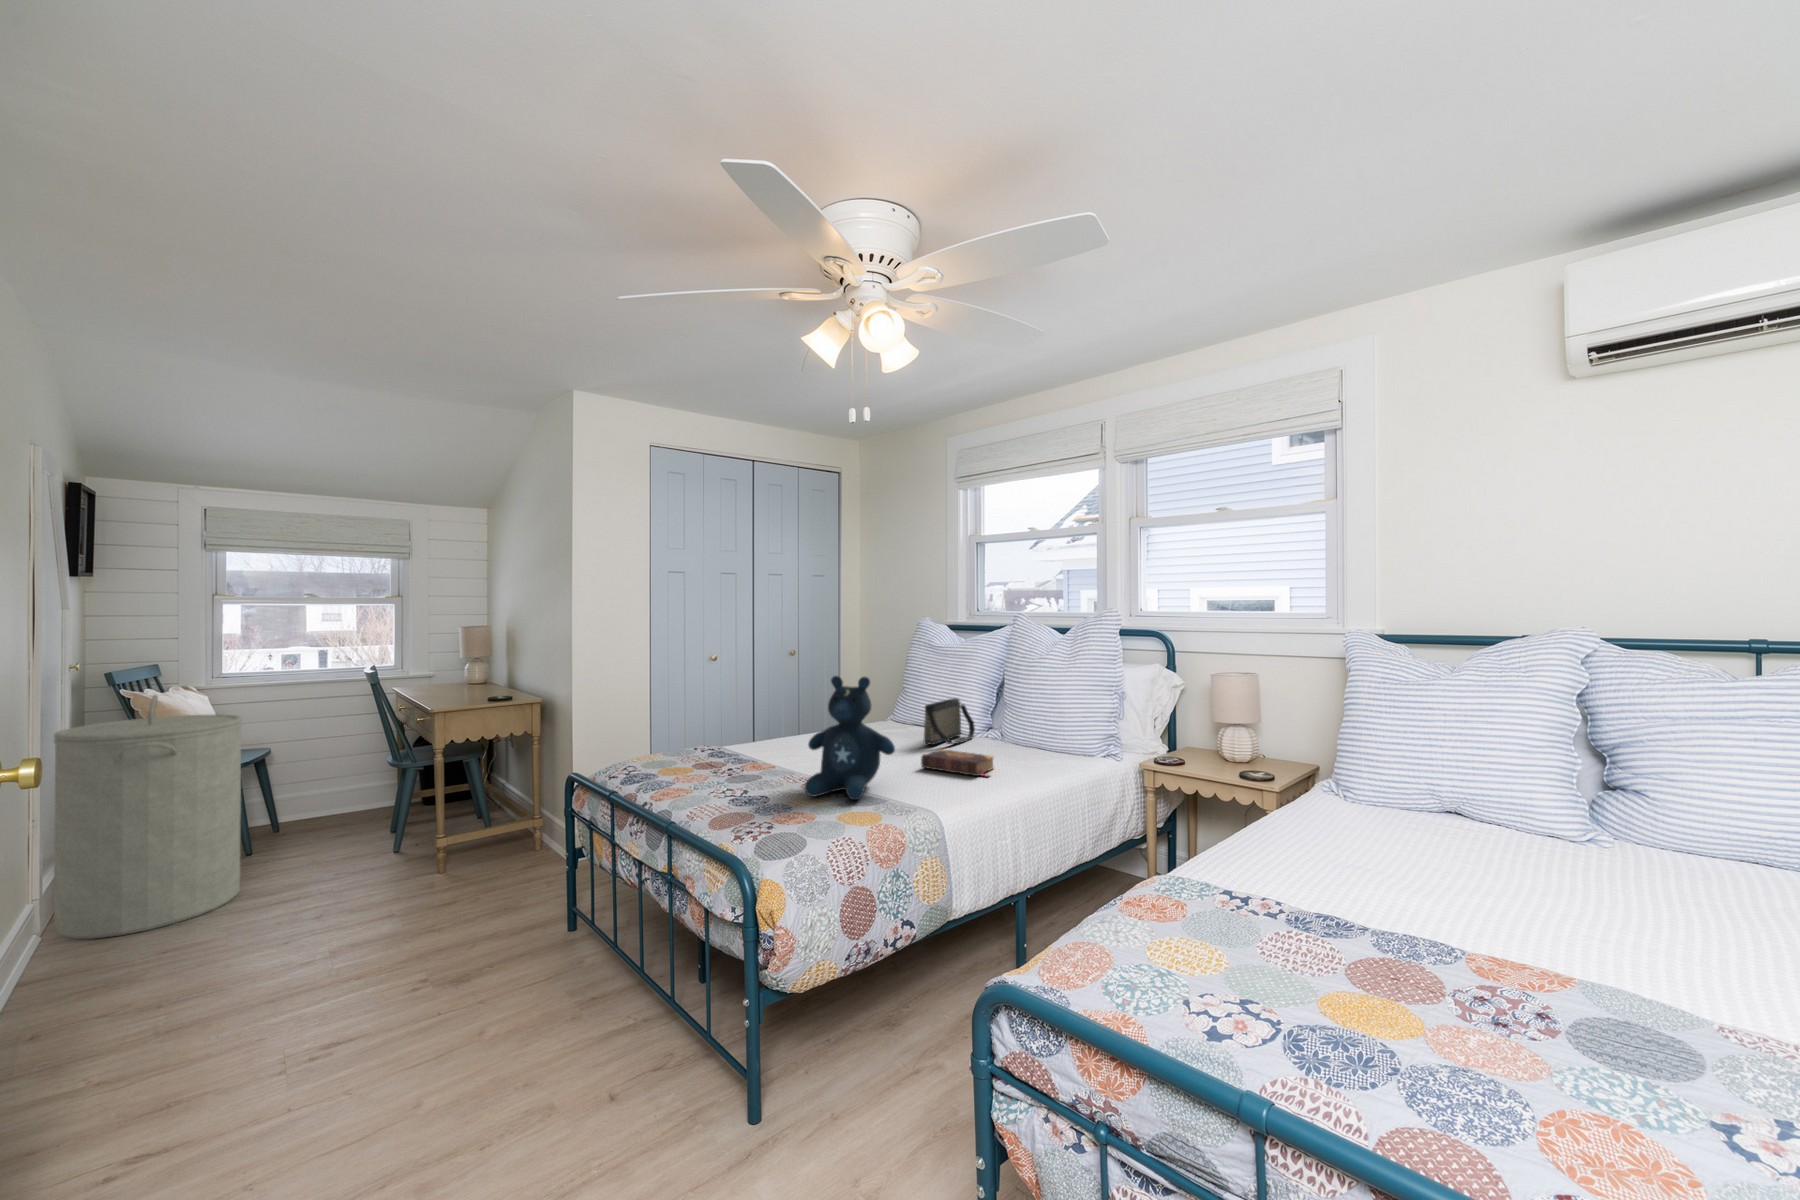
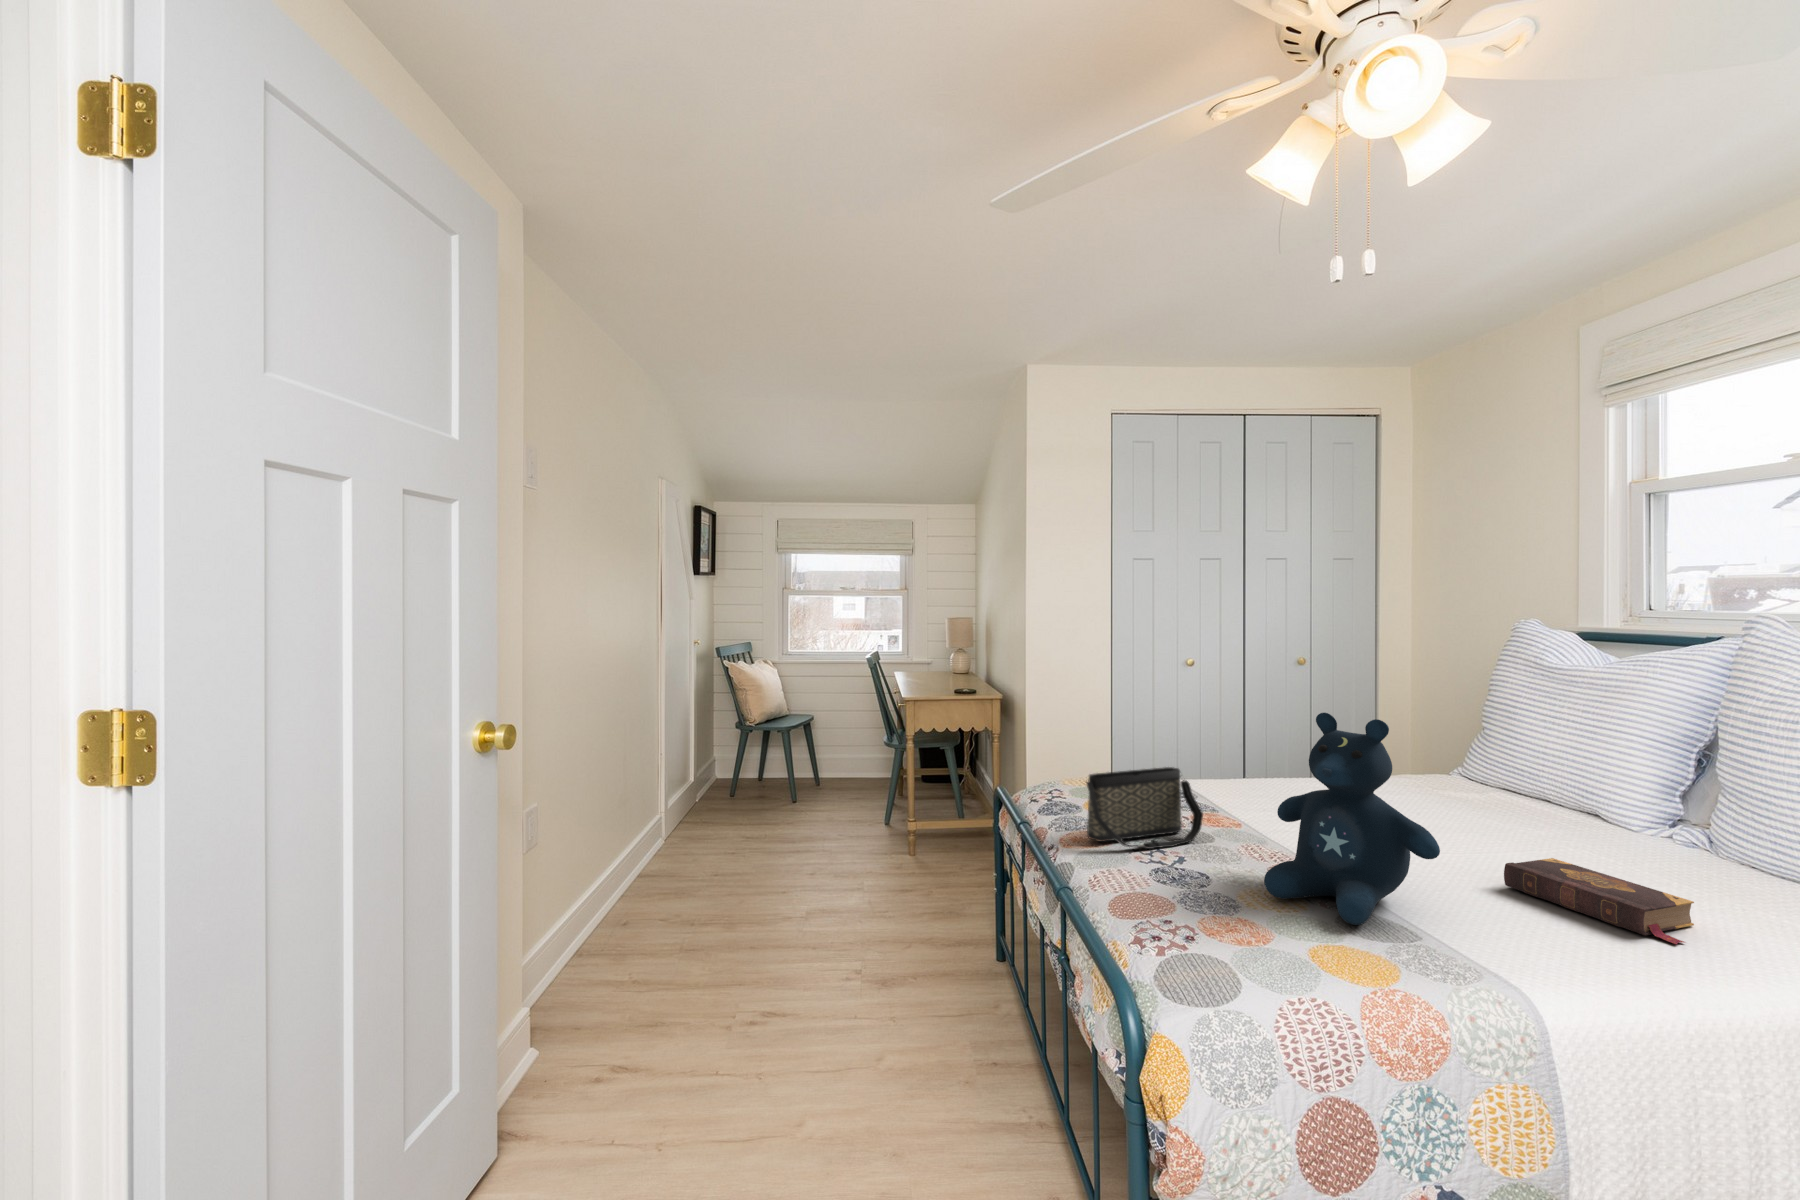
laundry hamper: present [54,695,242,939] -> none [678,667,780,849]
handbag: present [924,698,975,745] -> present [1086,767,1203,849]

